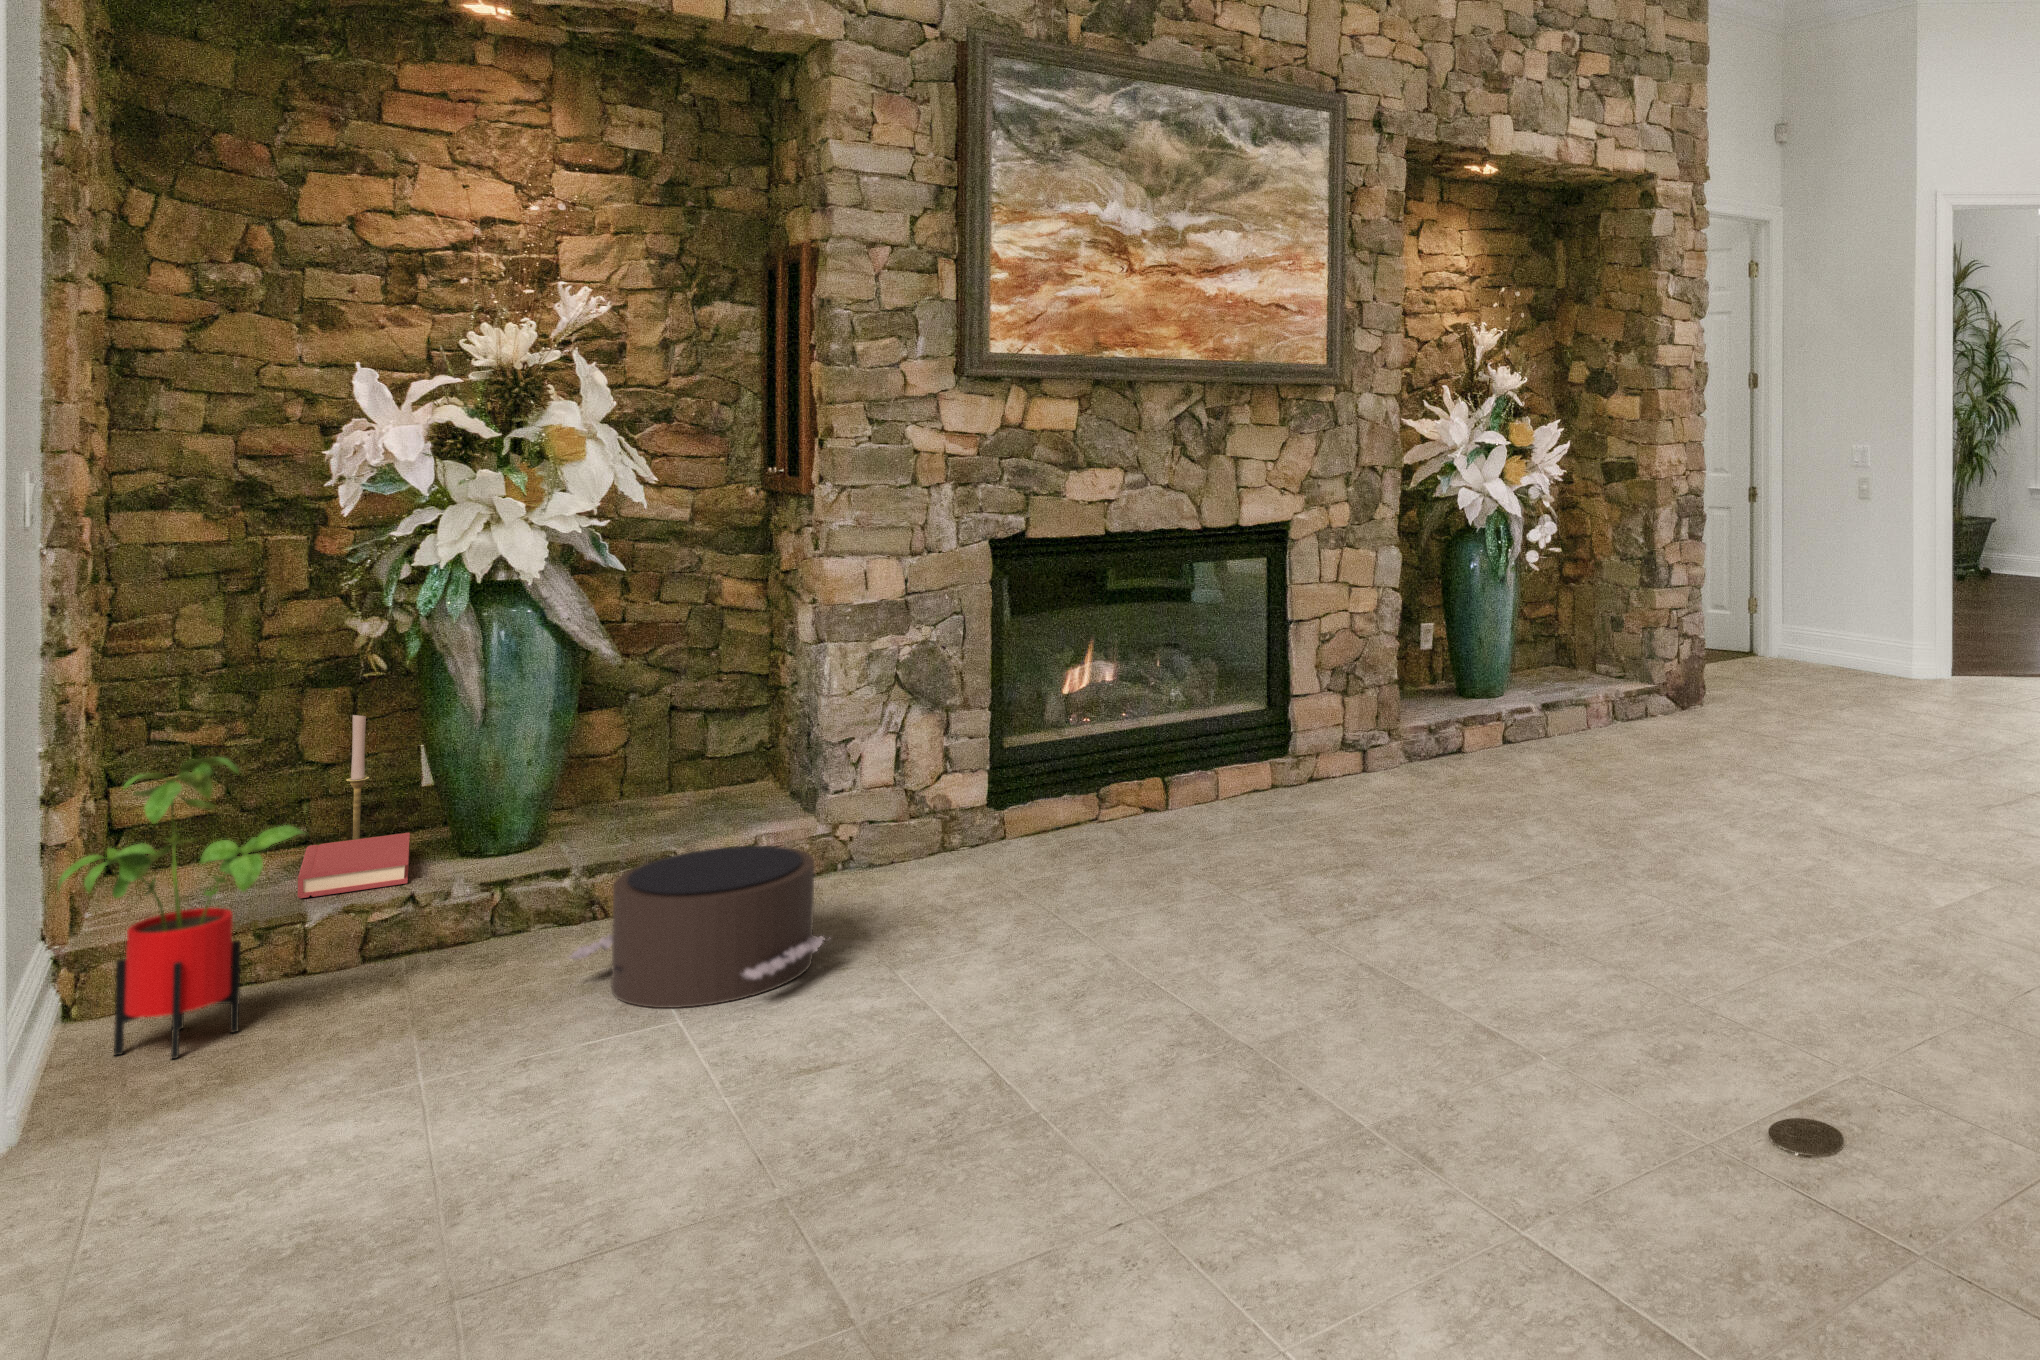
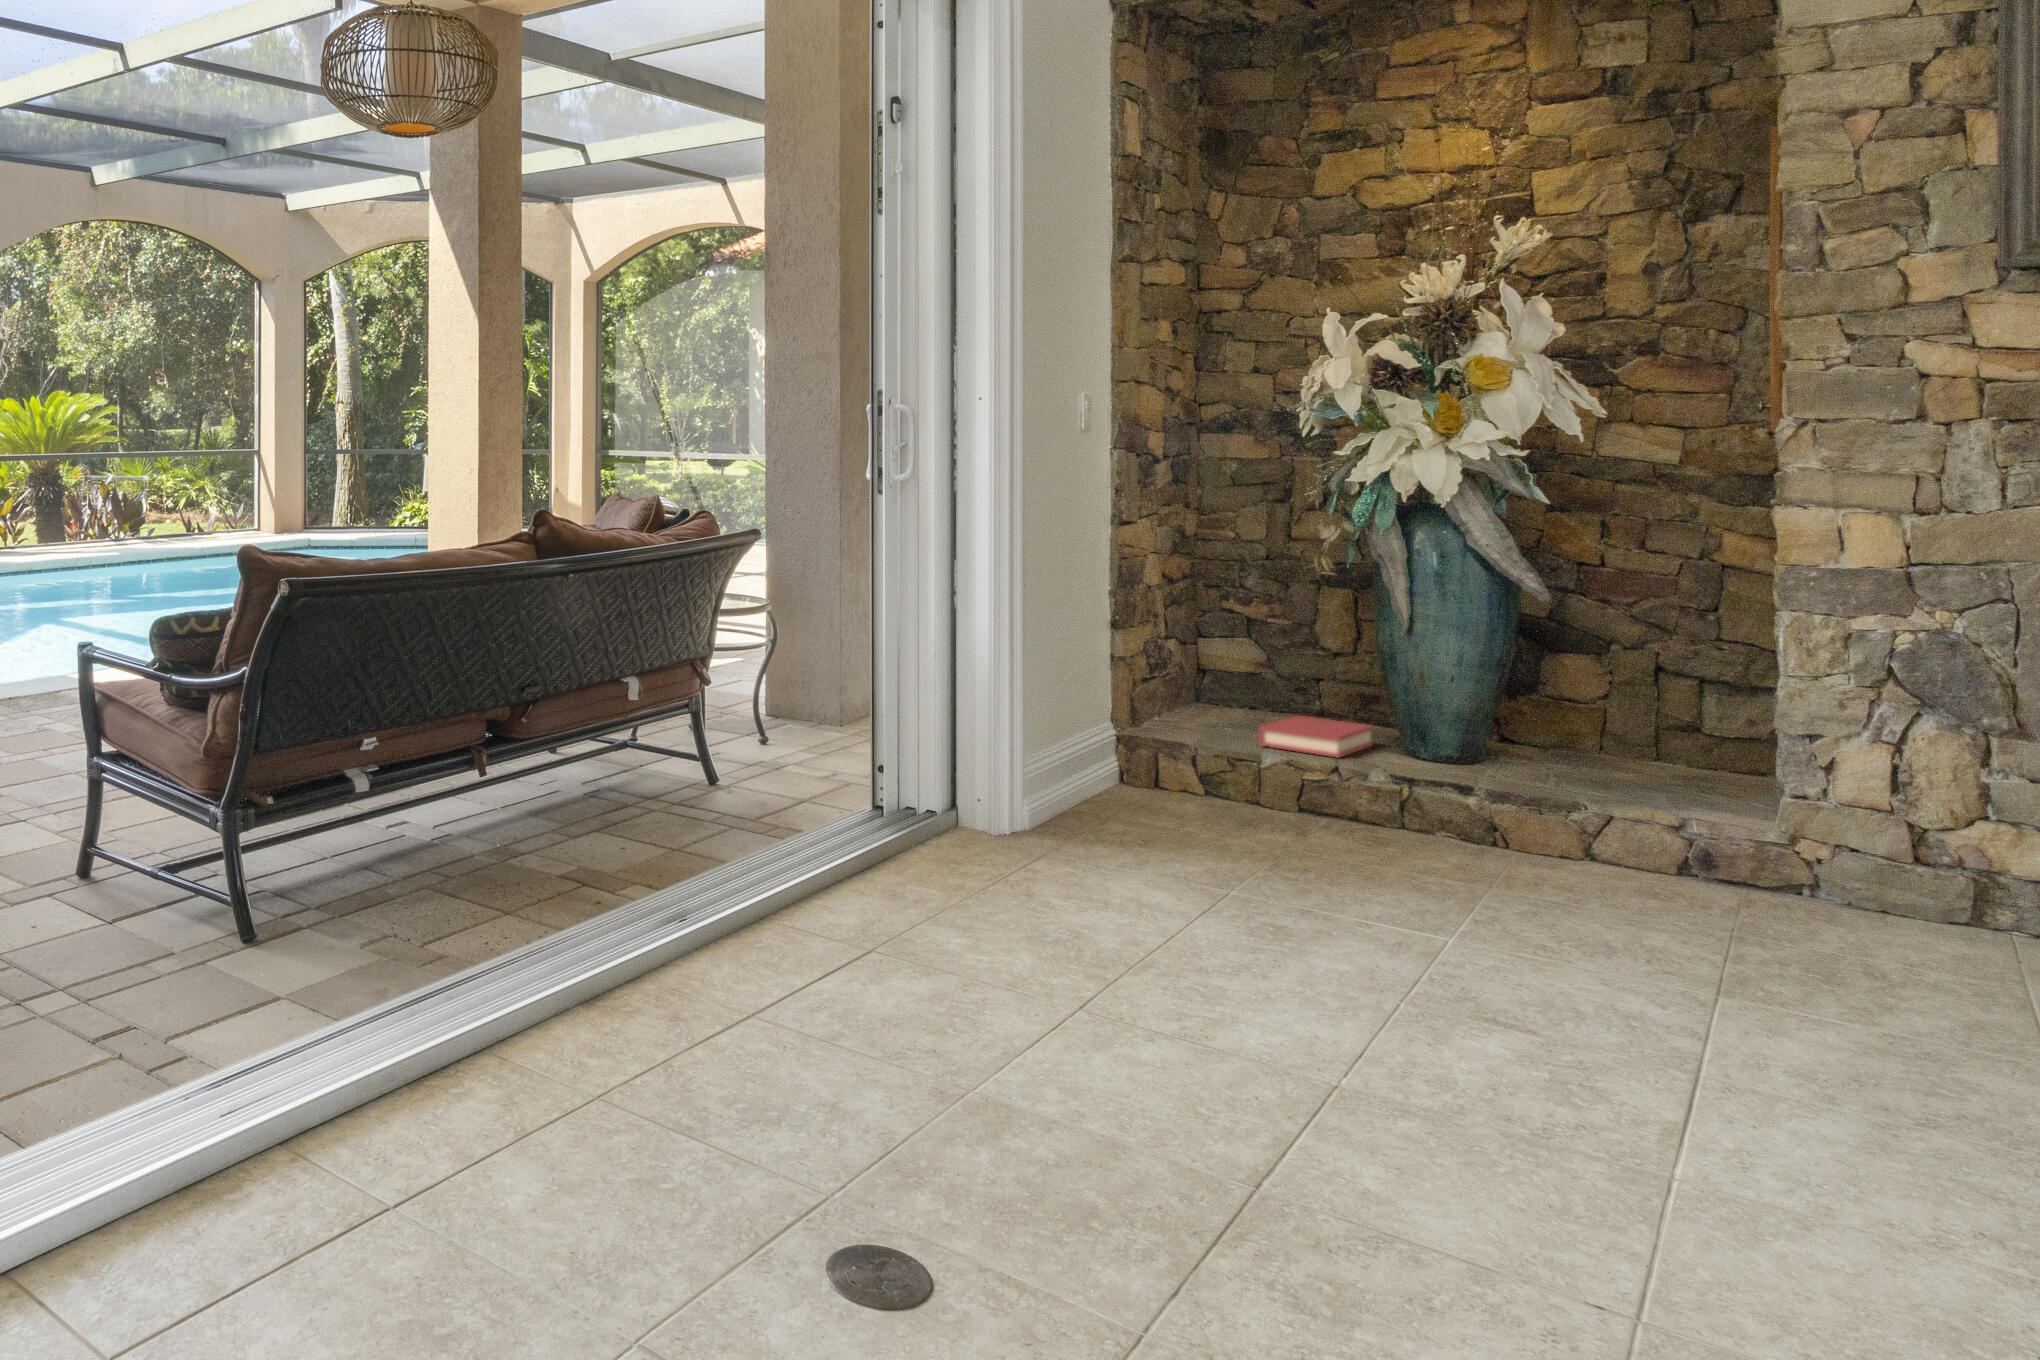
candlestick: present [346,713,369,840] -> none [1333,613,1356,736]
house plant: present [58,757,304,1059] -> none [1061,597,1217,817]
pouf: present [569,846,827,1008] -> none [1395,777,1648,936]

